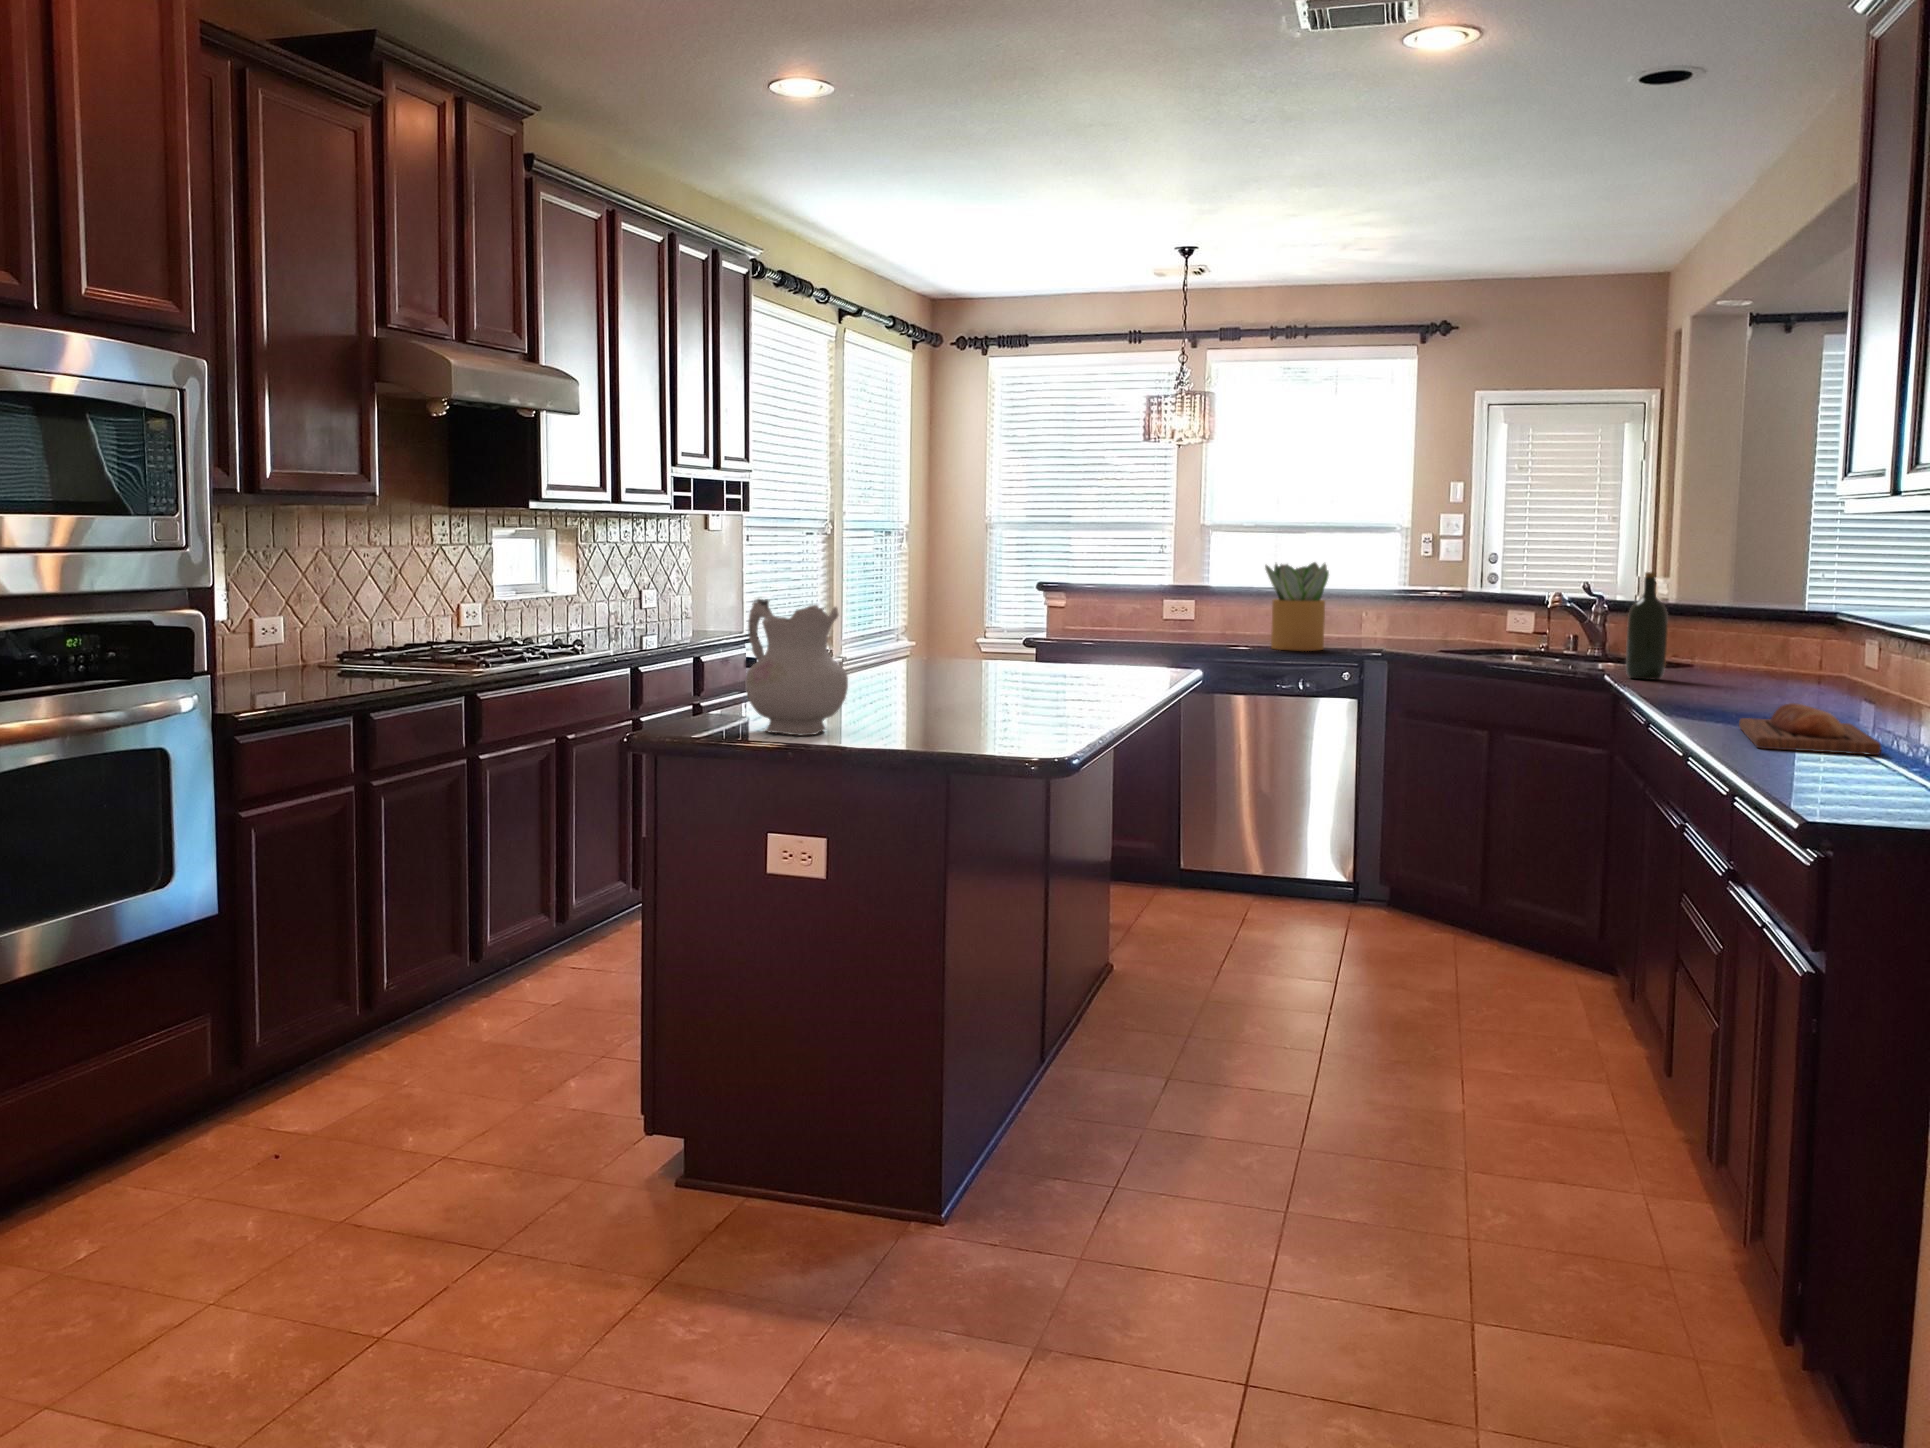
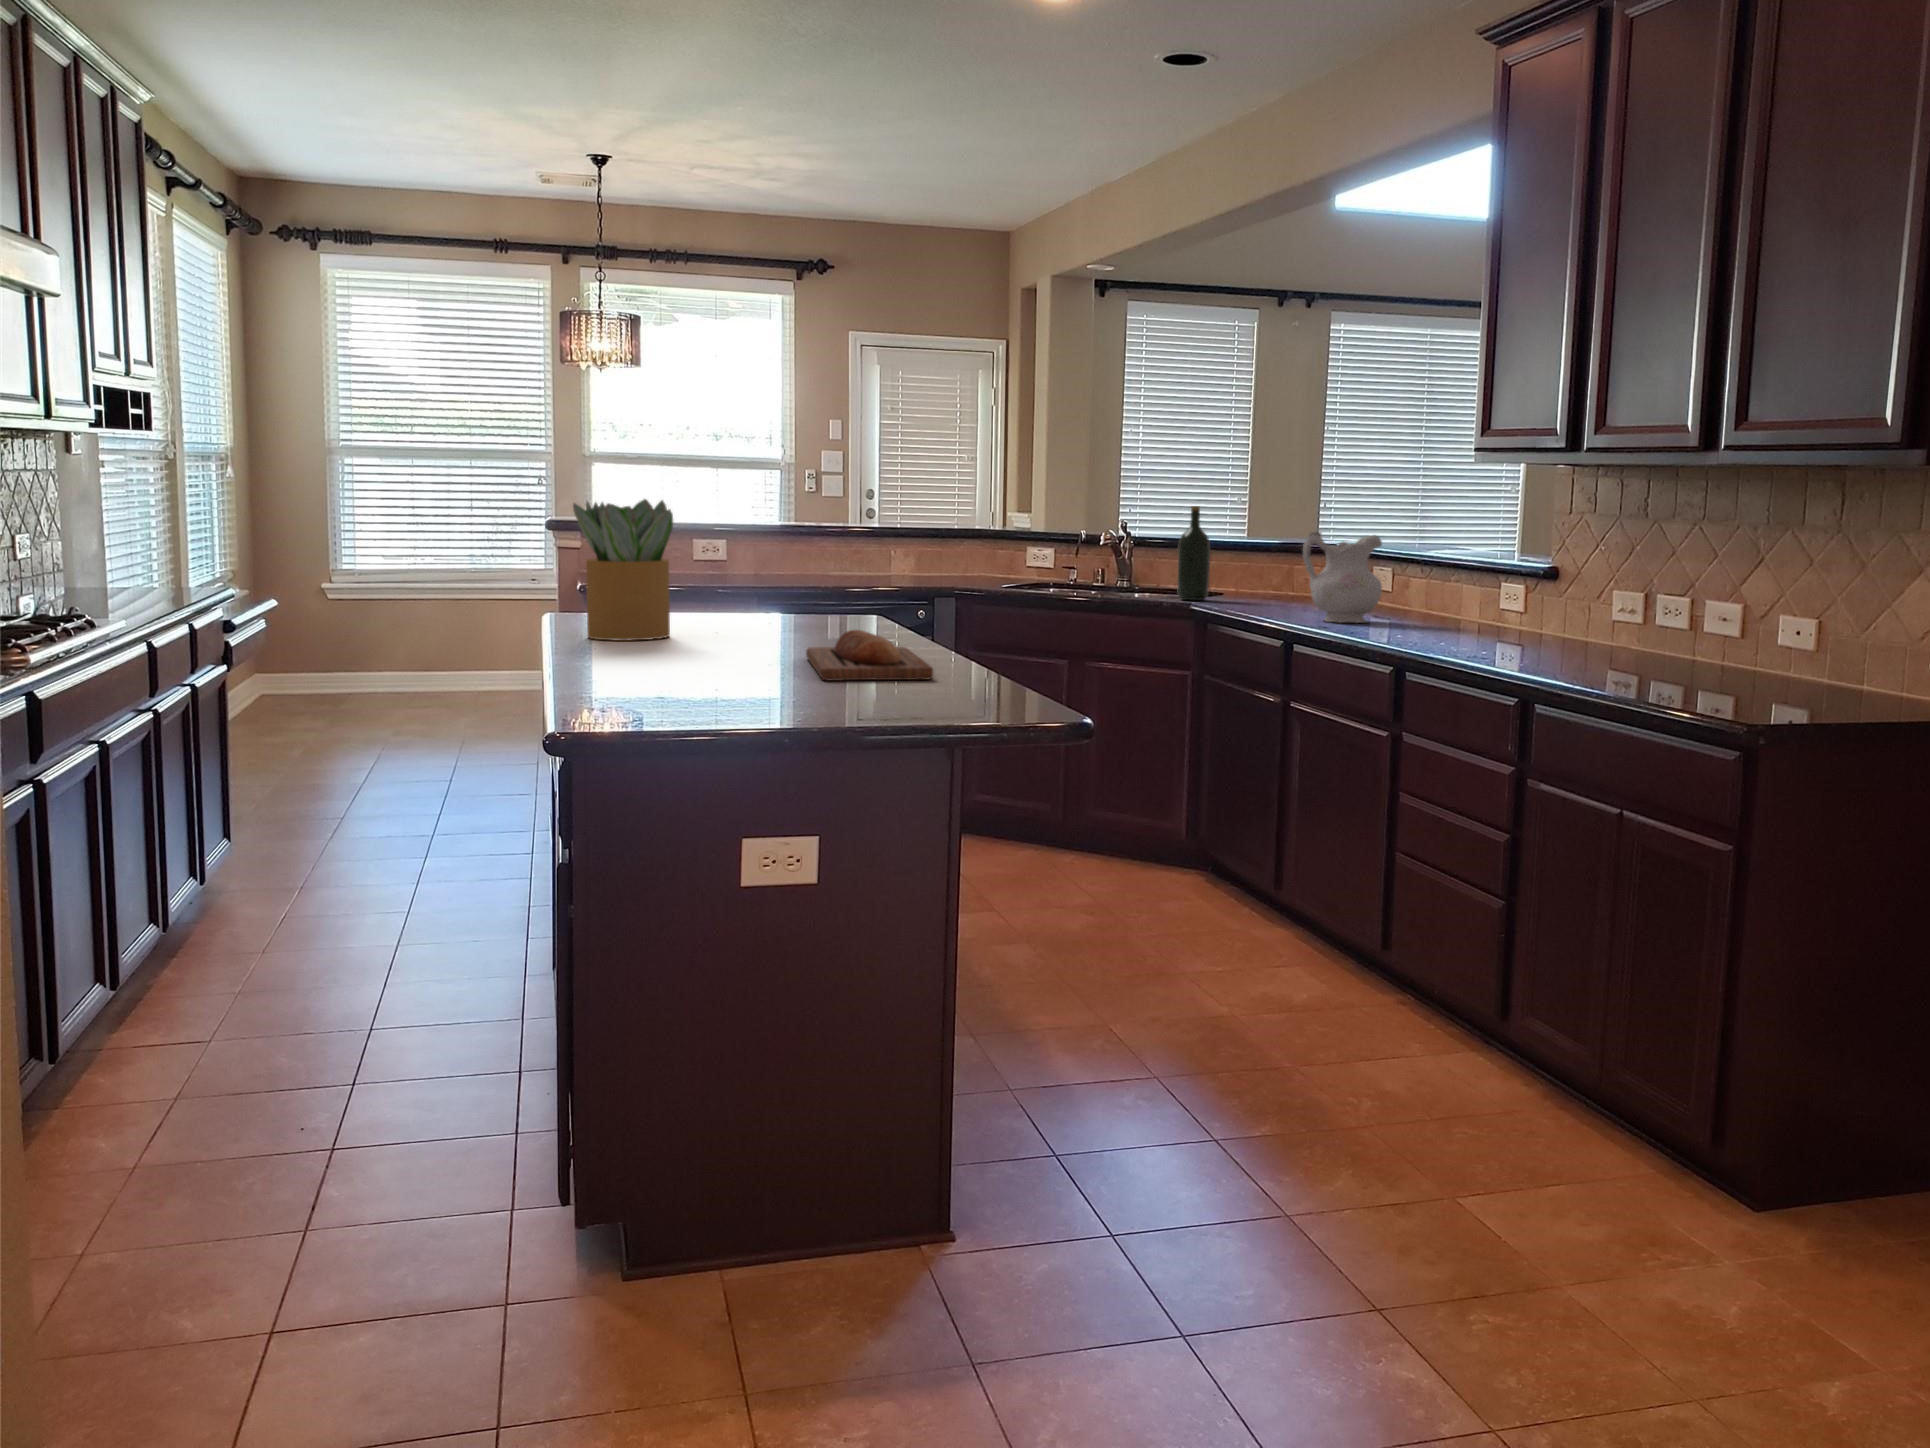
potted plant: present [1265,562,1329,651] -> present [573,499,673,641]
ceramic pitcher: present [745,599,848,735] -> present [1303,532,1382,623]
bread loaf: present [1739,703,1881,755] -> present [806,630,933,681]

